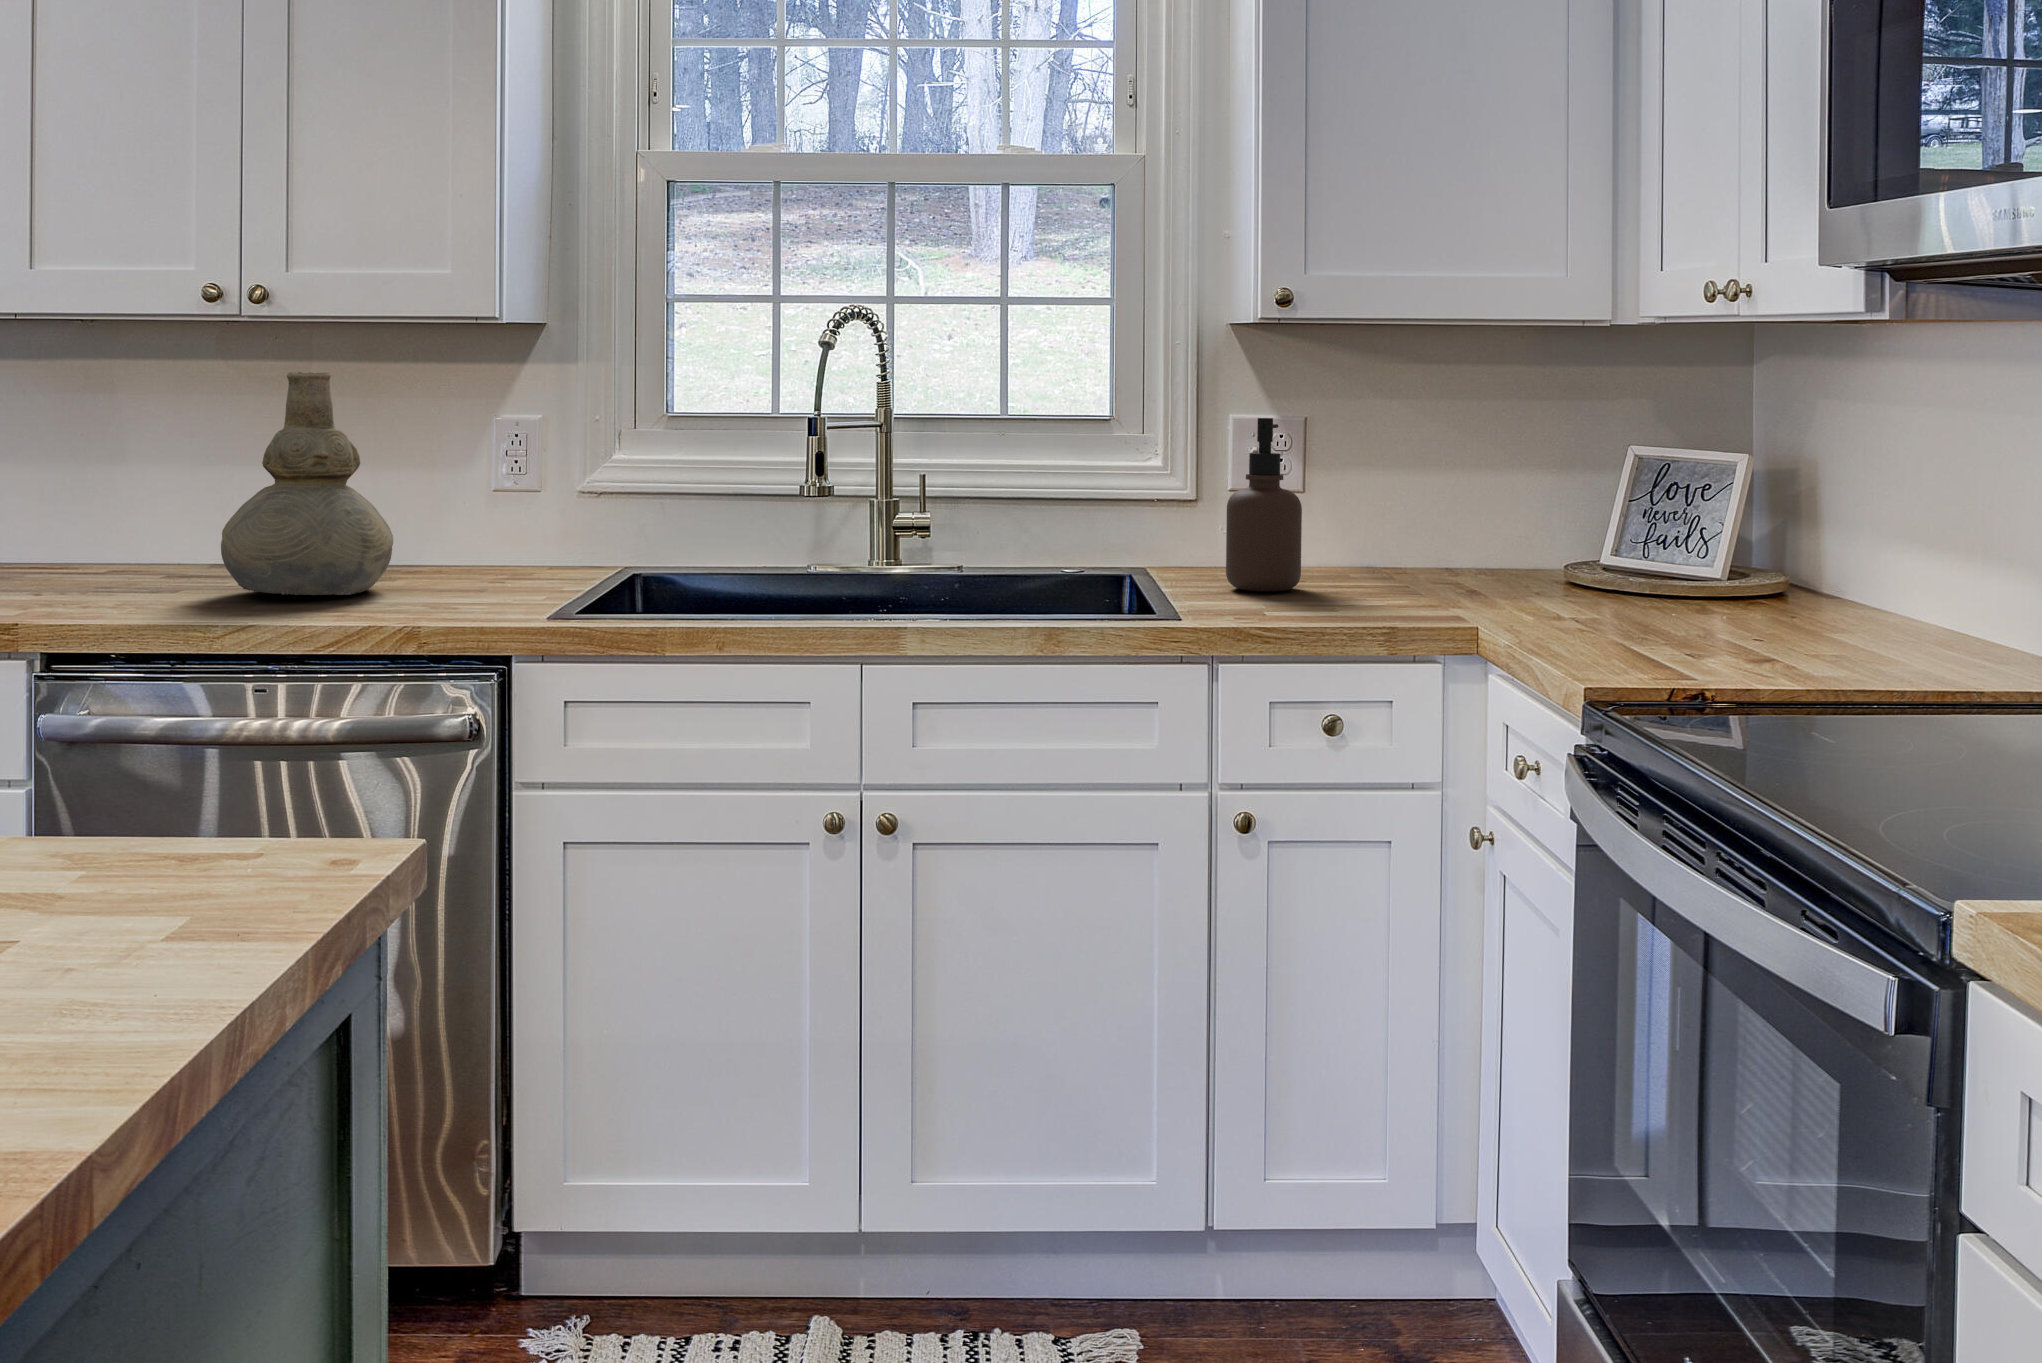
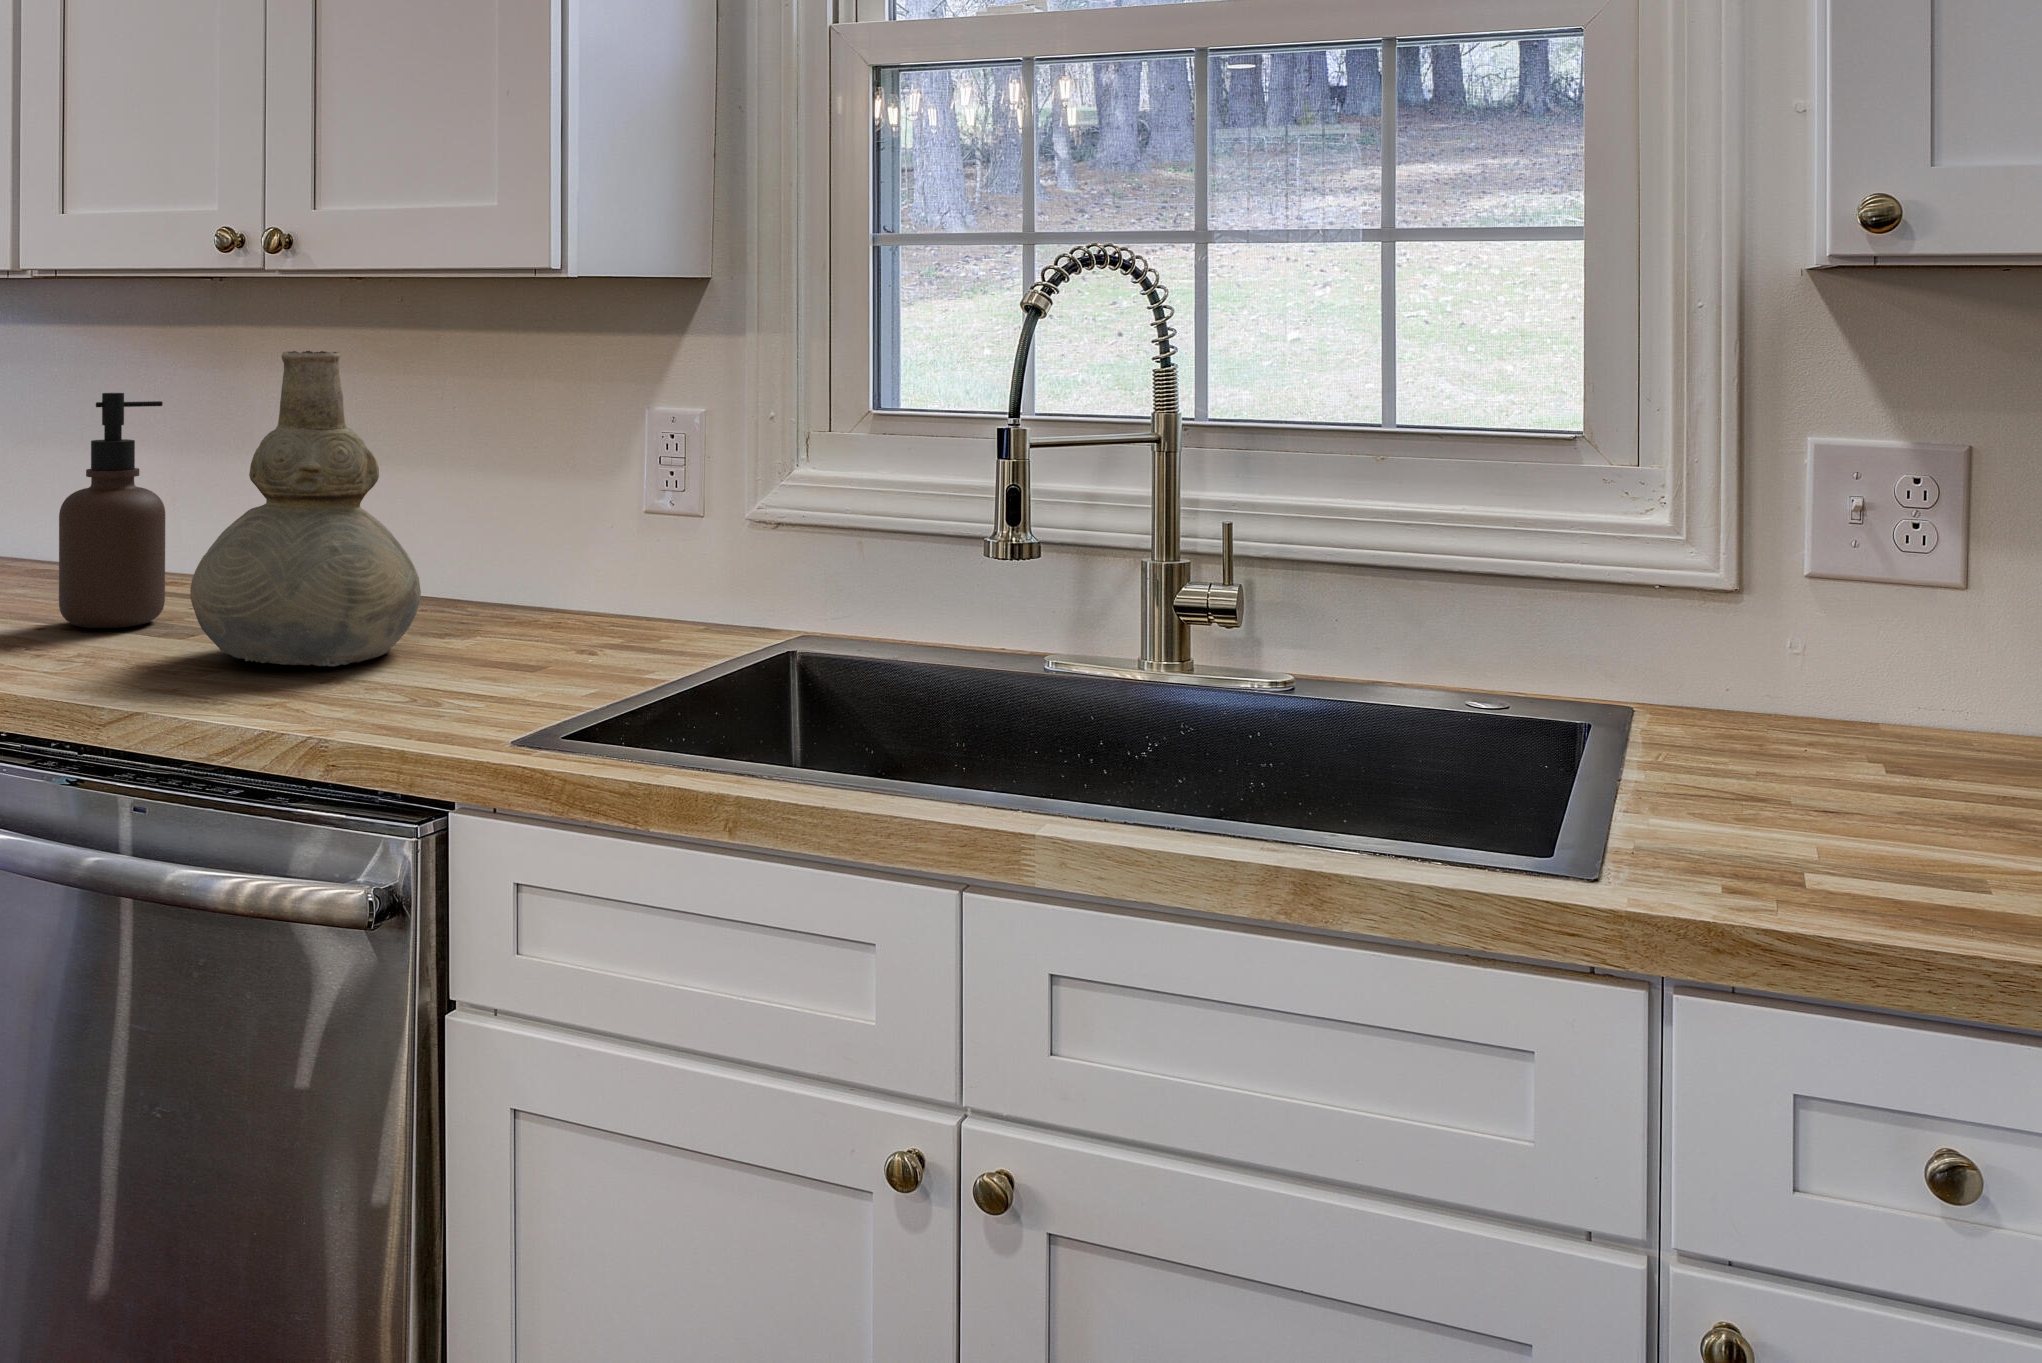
soap dispenser: present [1226,418,1302,591] -> present [59,393,165,628]

